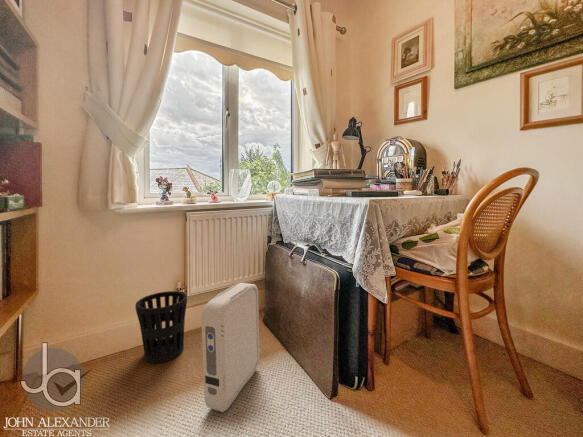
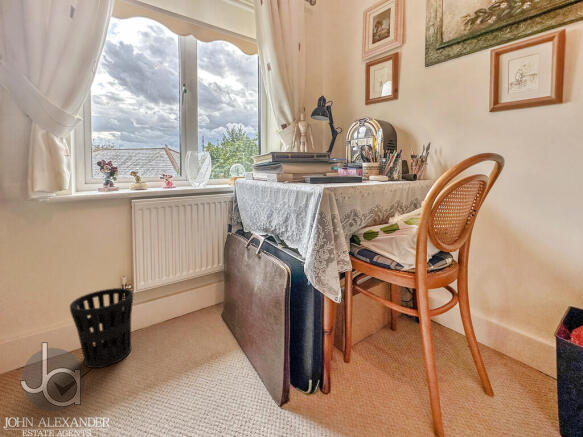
air purifier: present [201,283,260,412] -> none [135,279,212,422]

